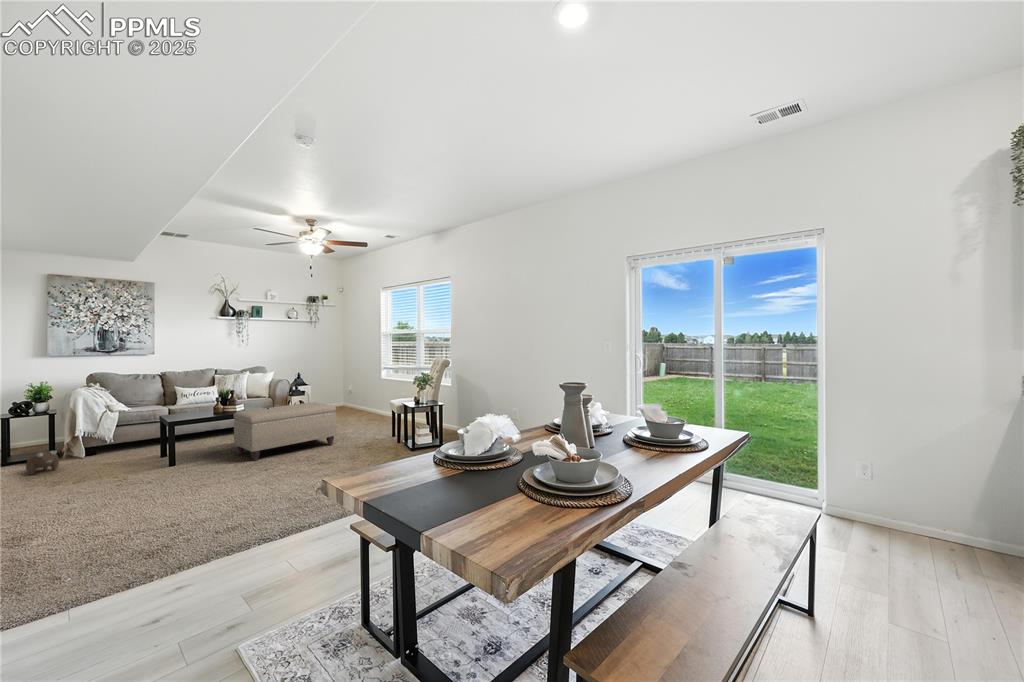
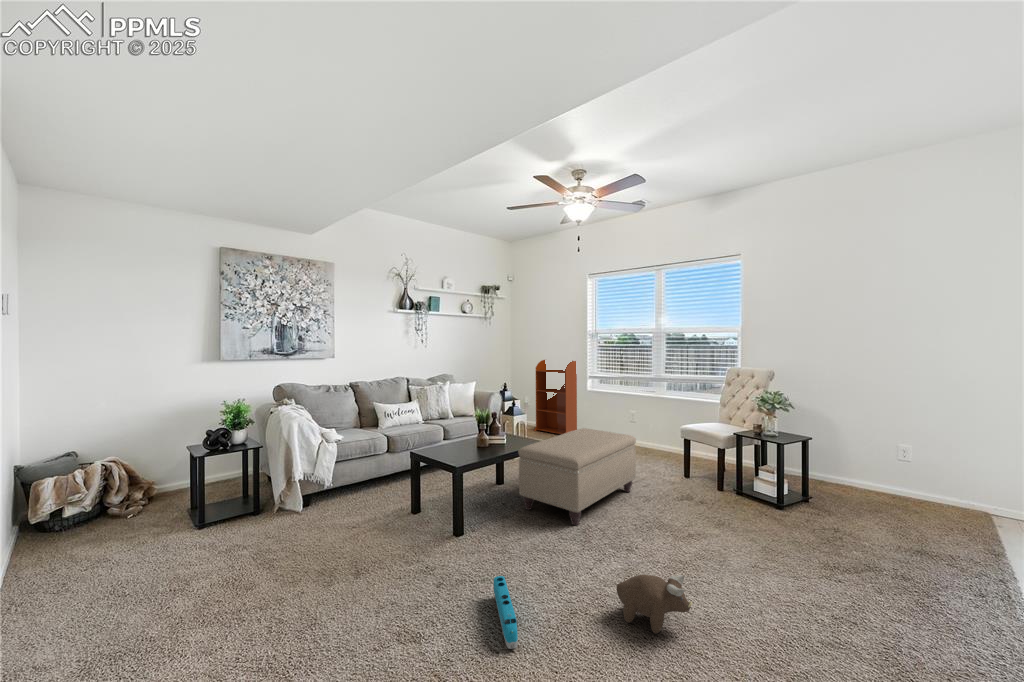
bookcase: none [346,351,377,416] -> present [534,360,577,434]
plush toy: present [26,451,59,475] -> present [617,574,692,634]
toy train: none [106,476,145,503] -> present [494,576,518,649]

